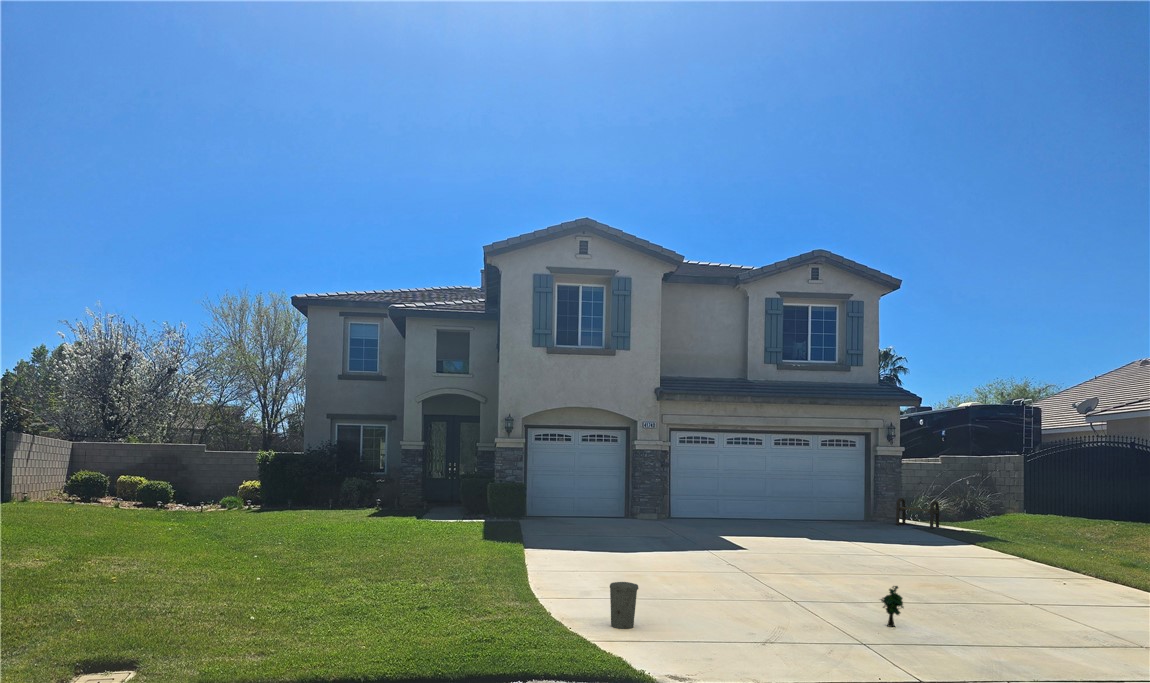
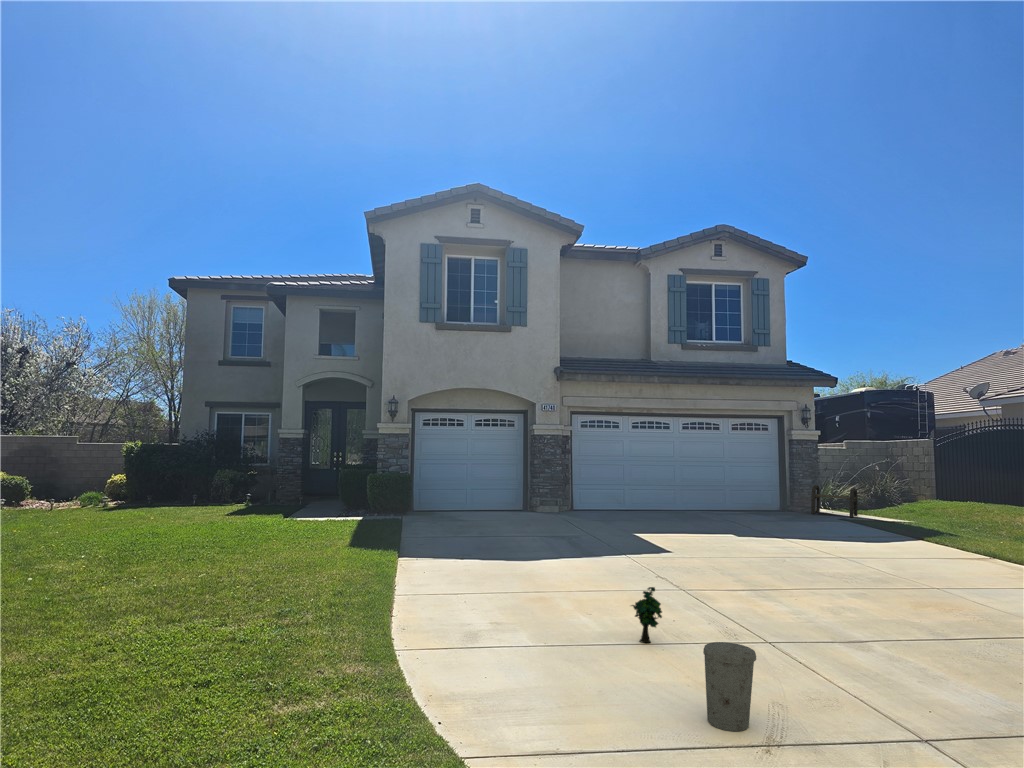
trash can: present [610,582,638,629] -> present [703,642,756,731]
decorative plant: present [880,586,903,627] -> present [631,587,662,643]

